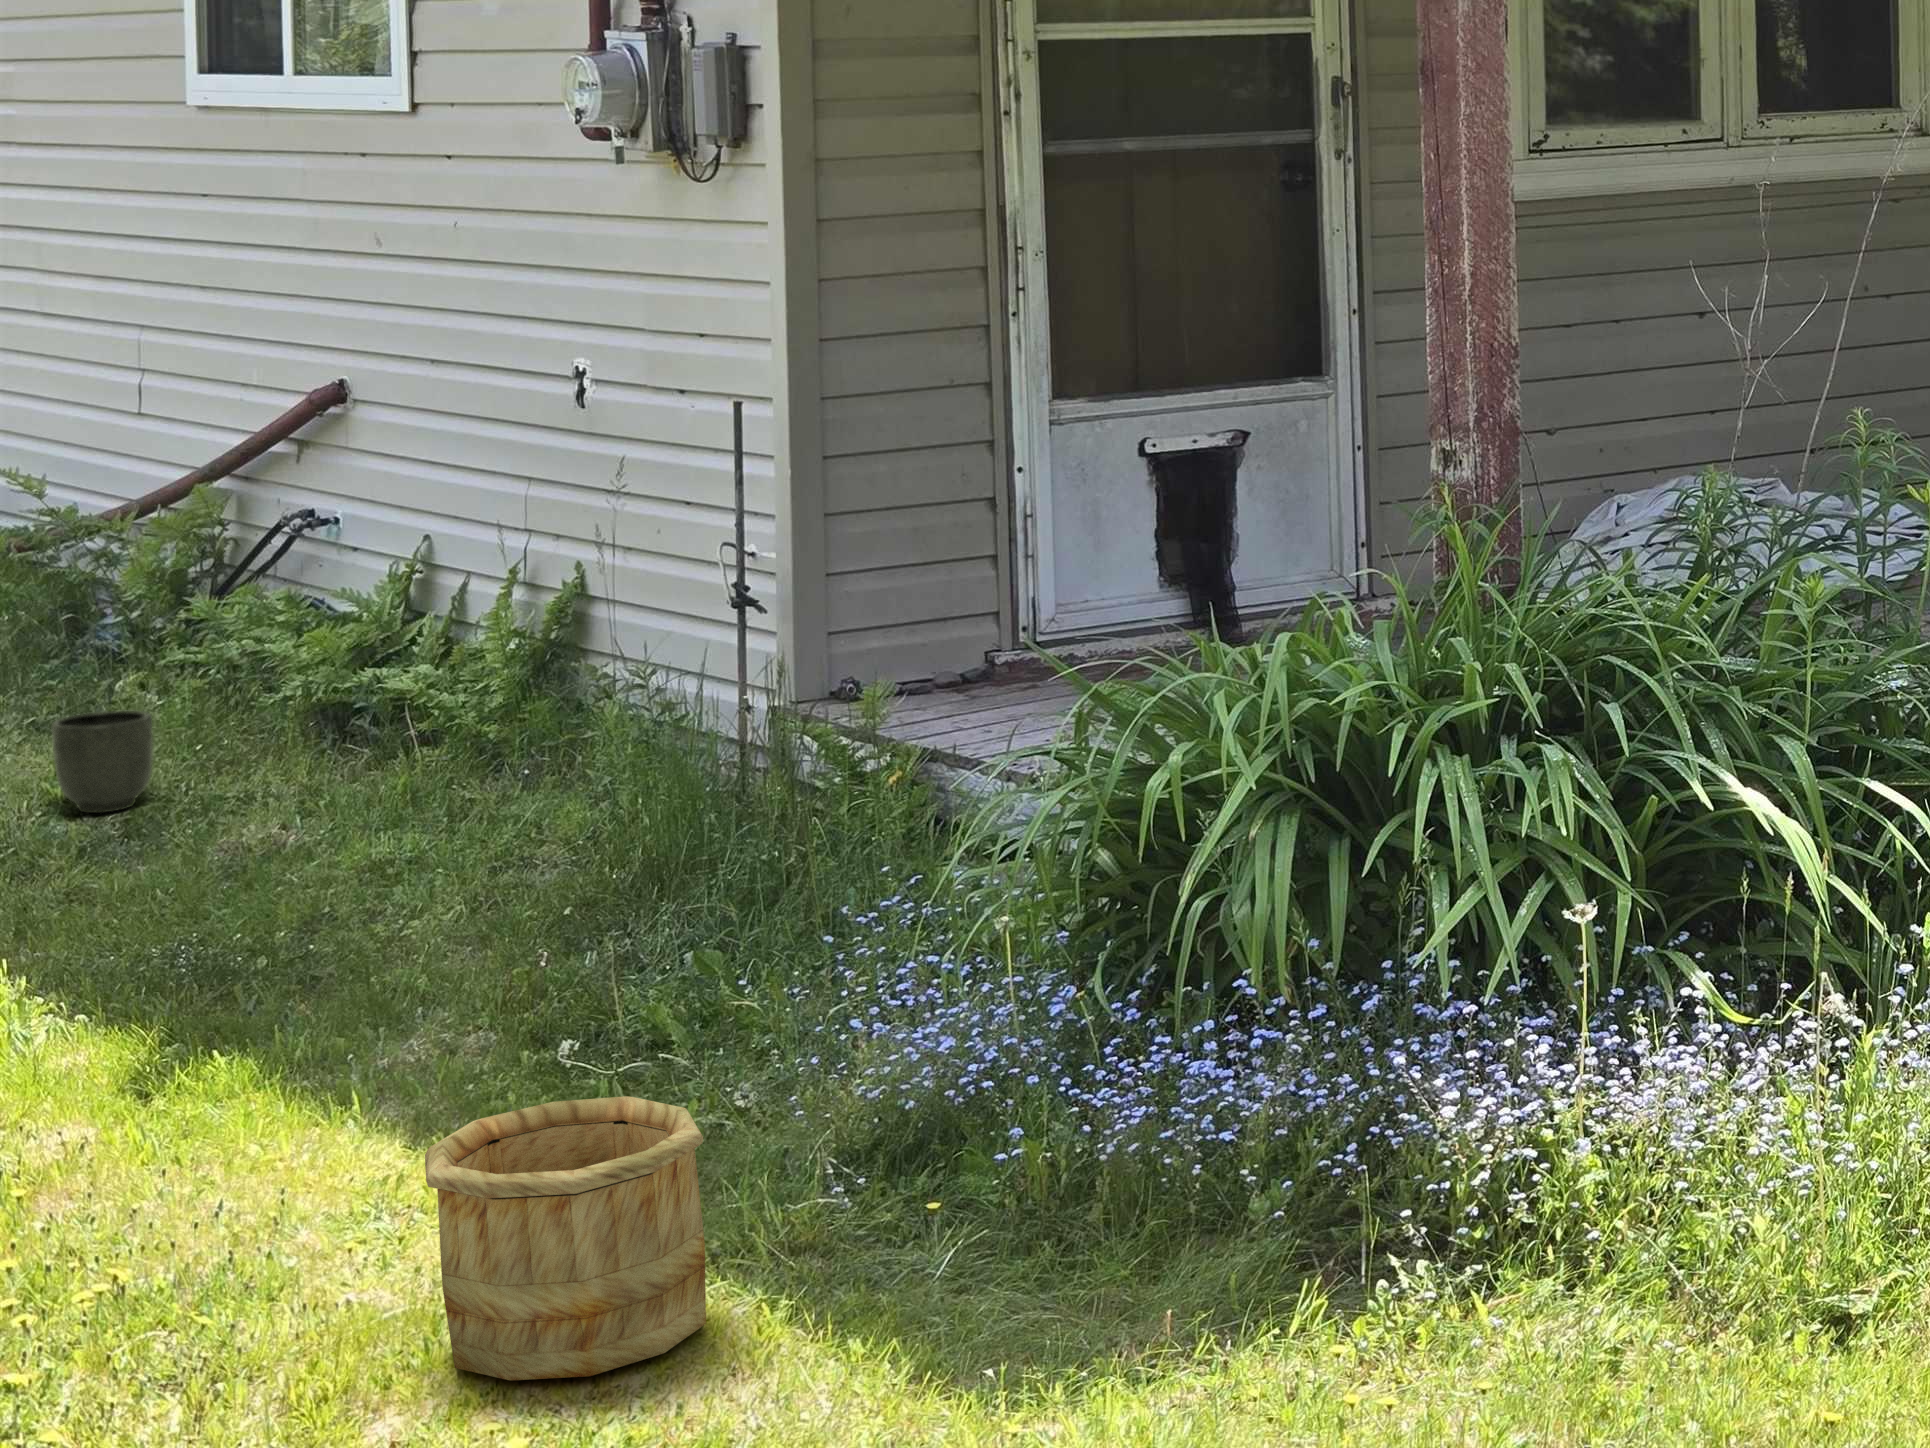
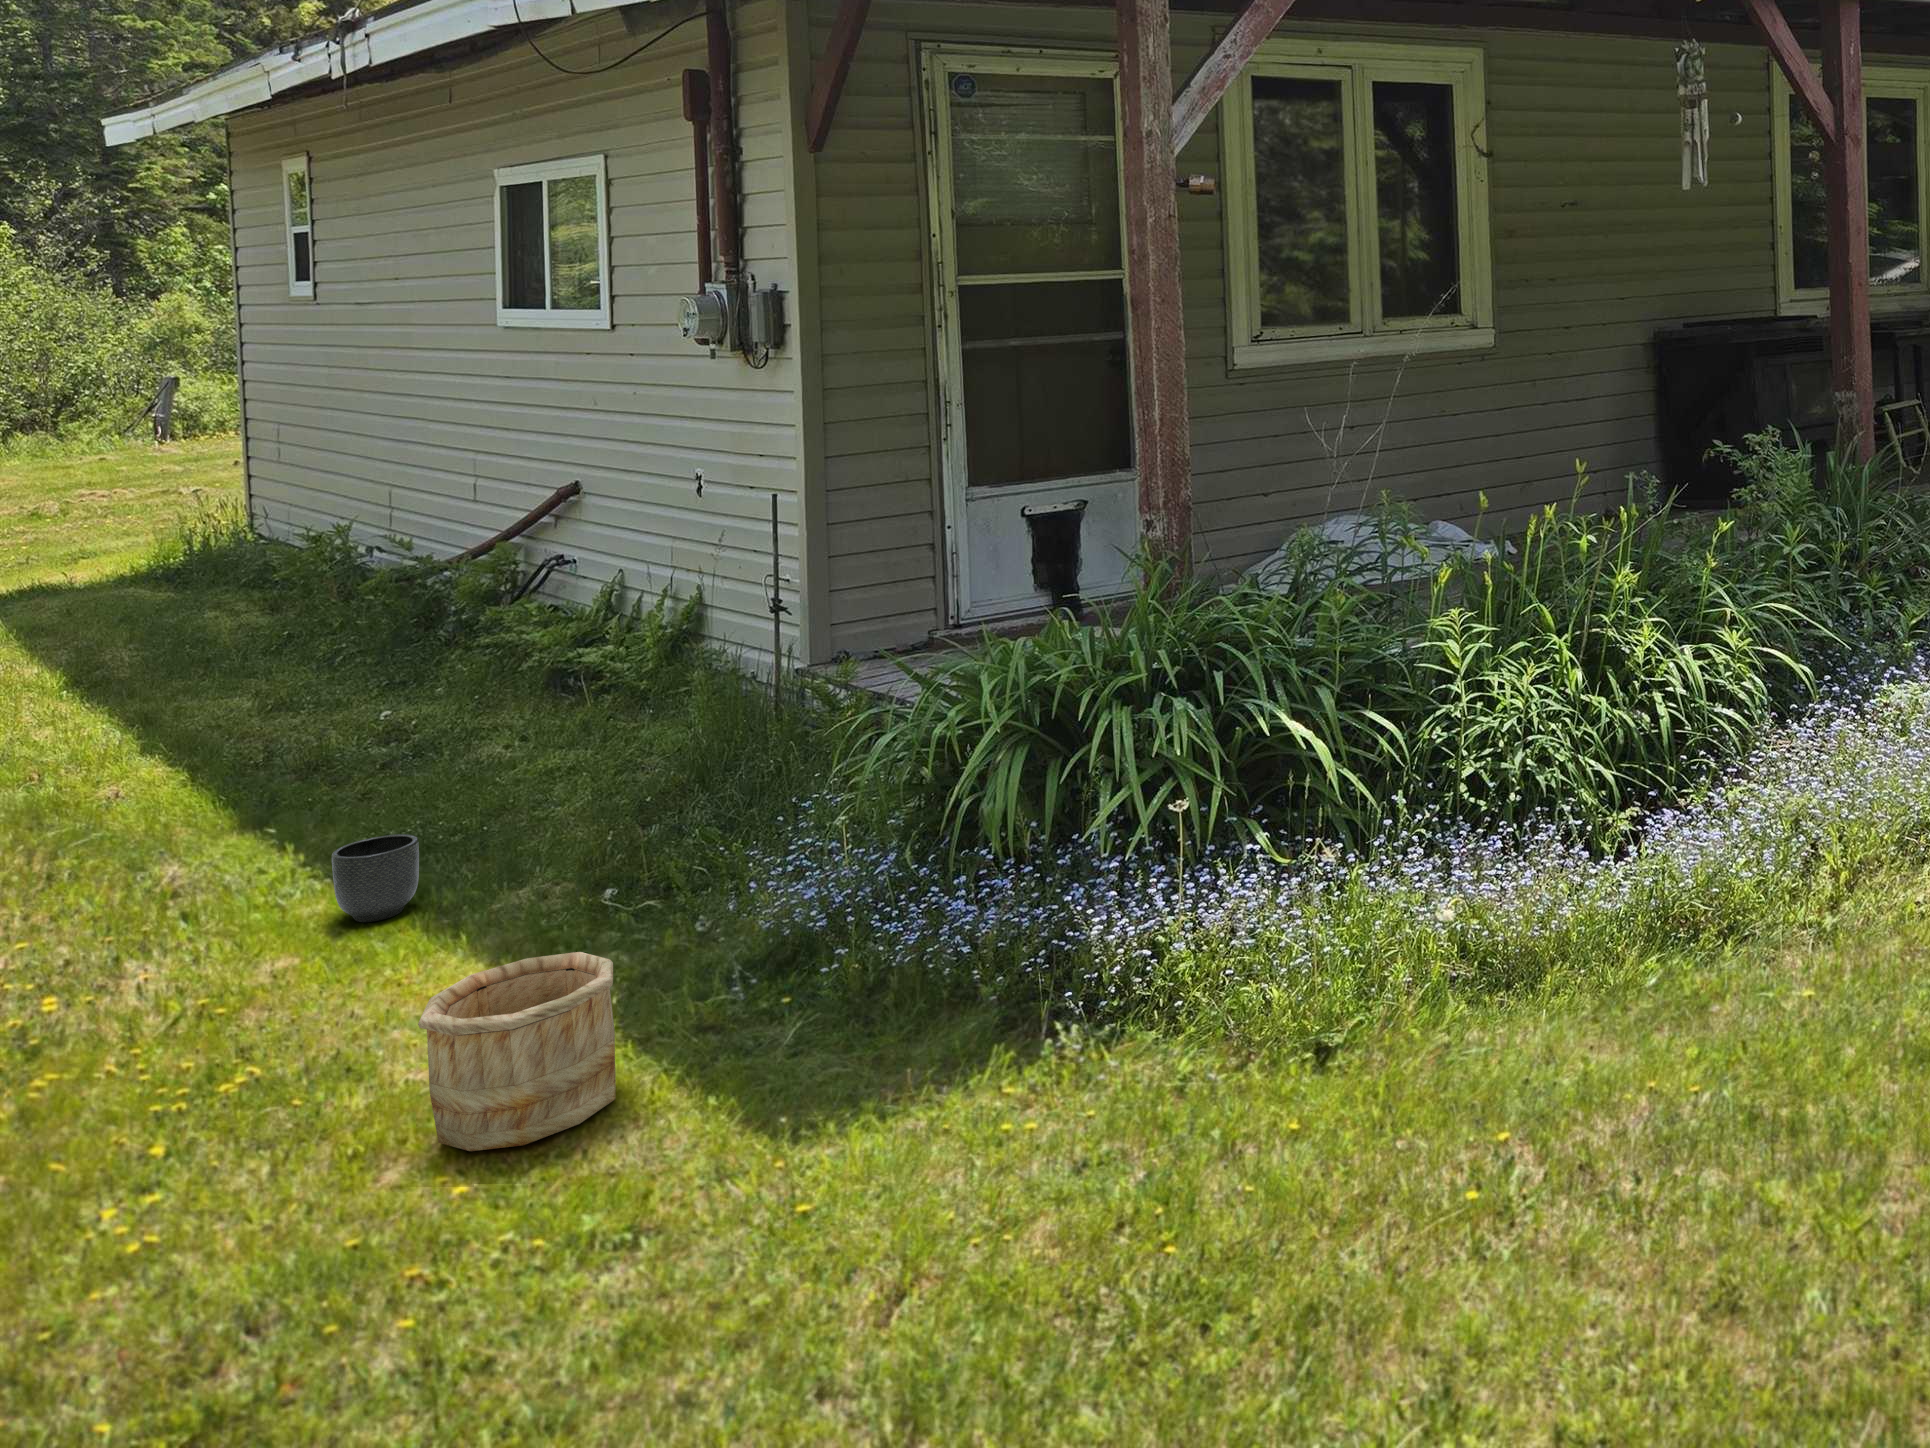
planter: present [52,711,153,813] -> present [332,834,419,922]

